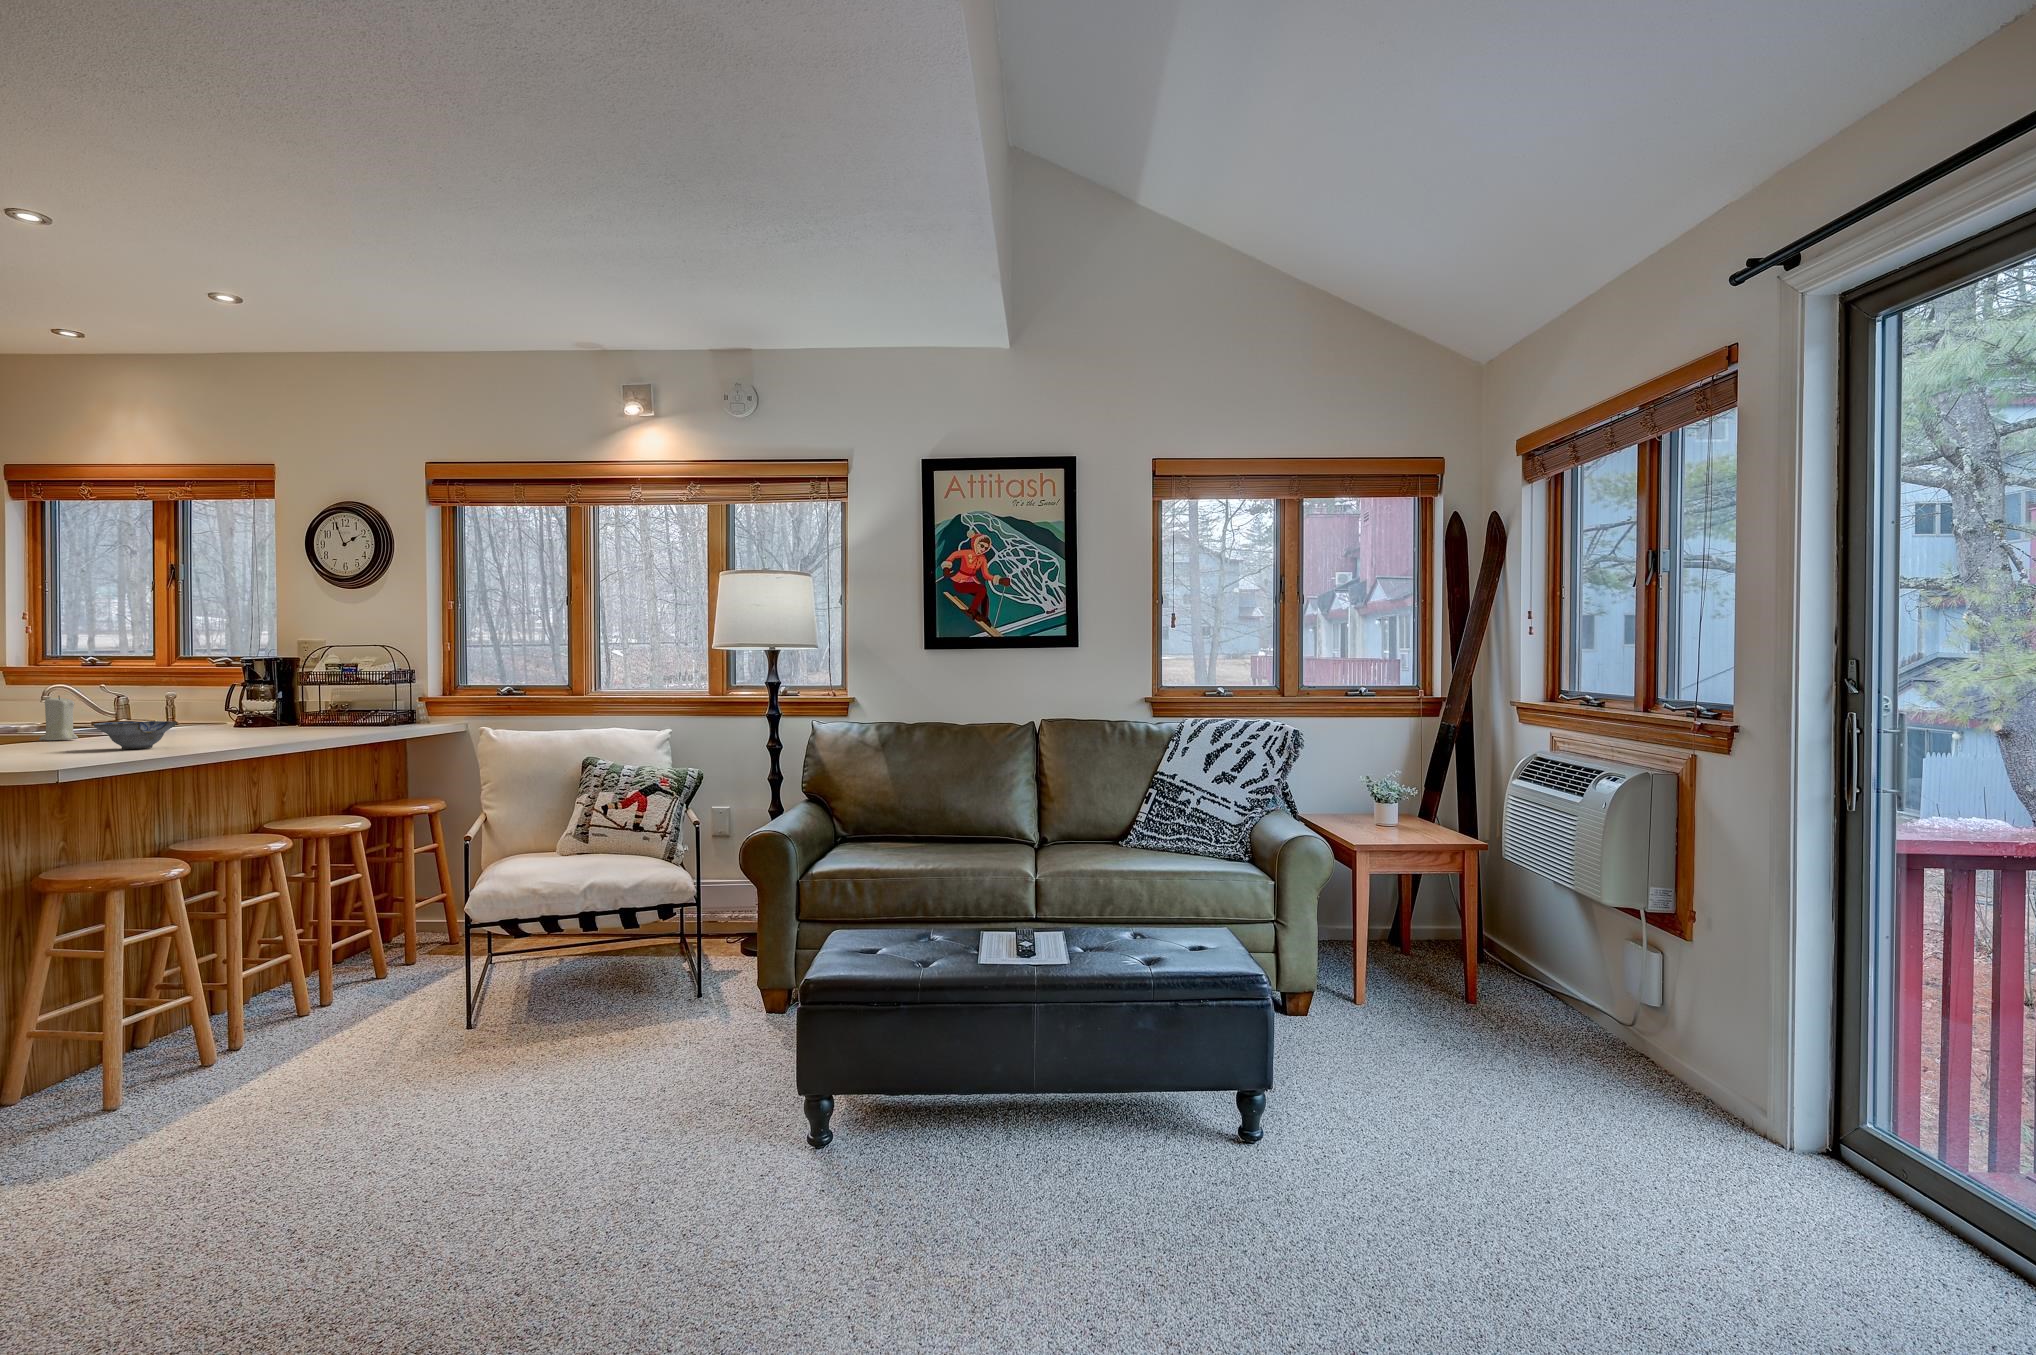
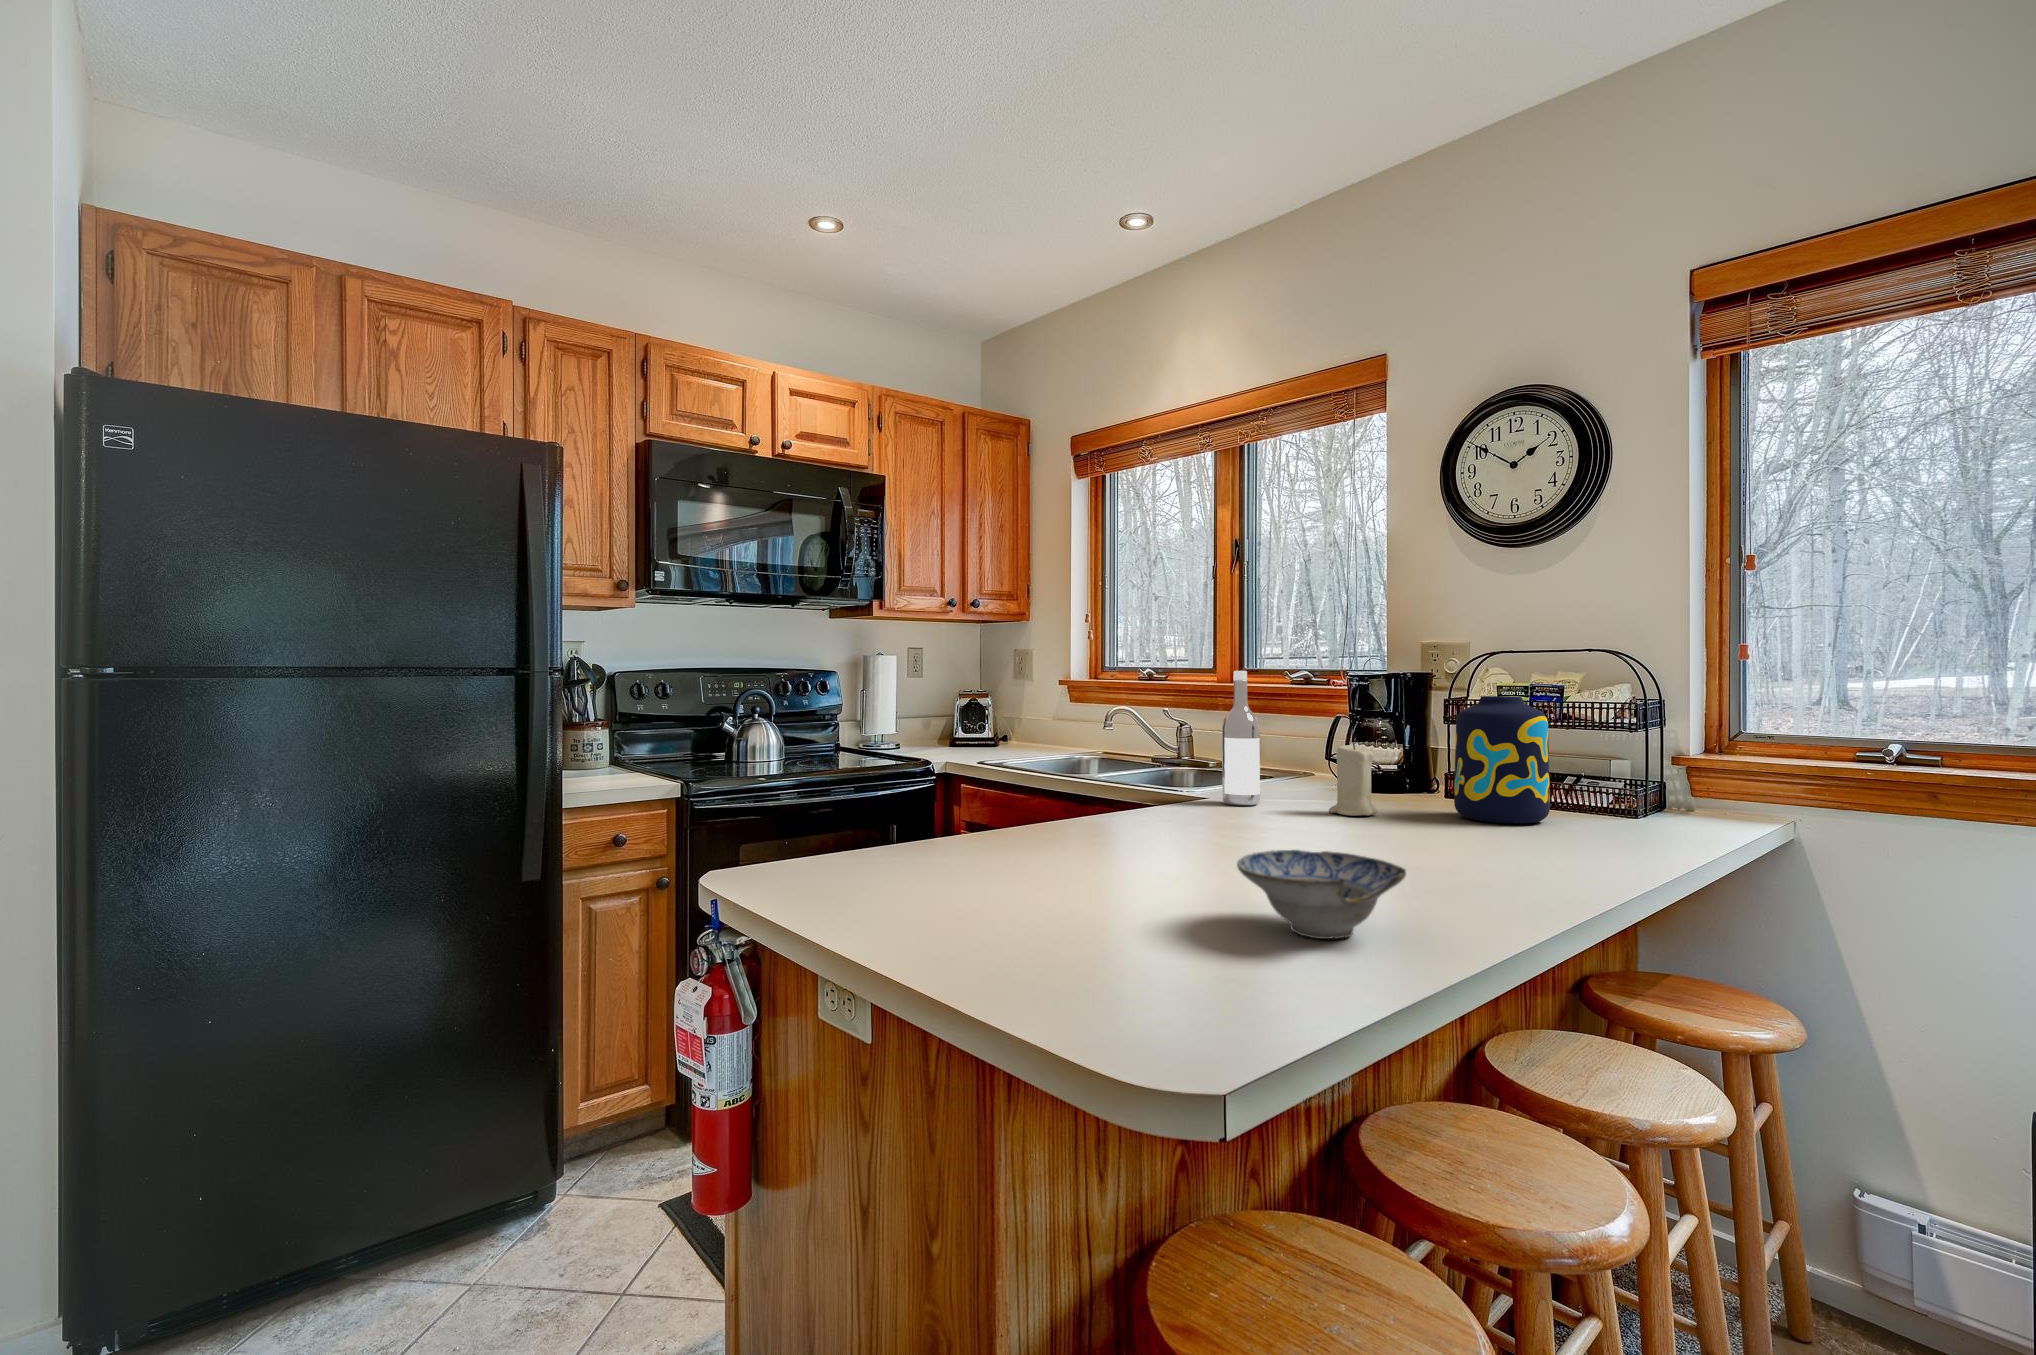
wine bottle: none [132,654,161,733] -> present [1222,671,1260,805]
vase: none [287,667,340,730] -> present [1454,696,1550,824]
candle: present [39,696,78,741] -> present [1329,742,1377,816]

